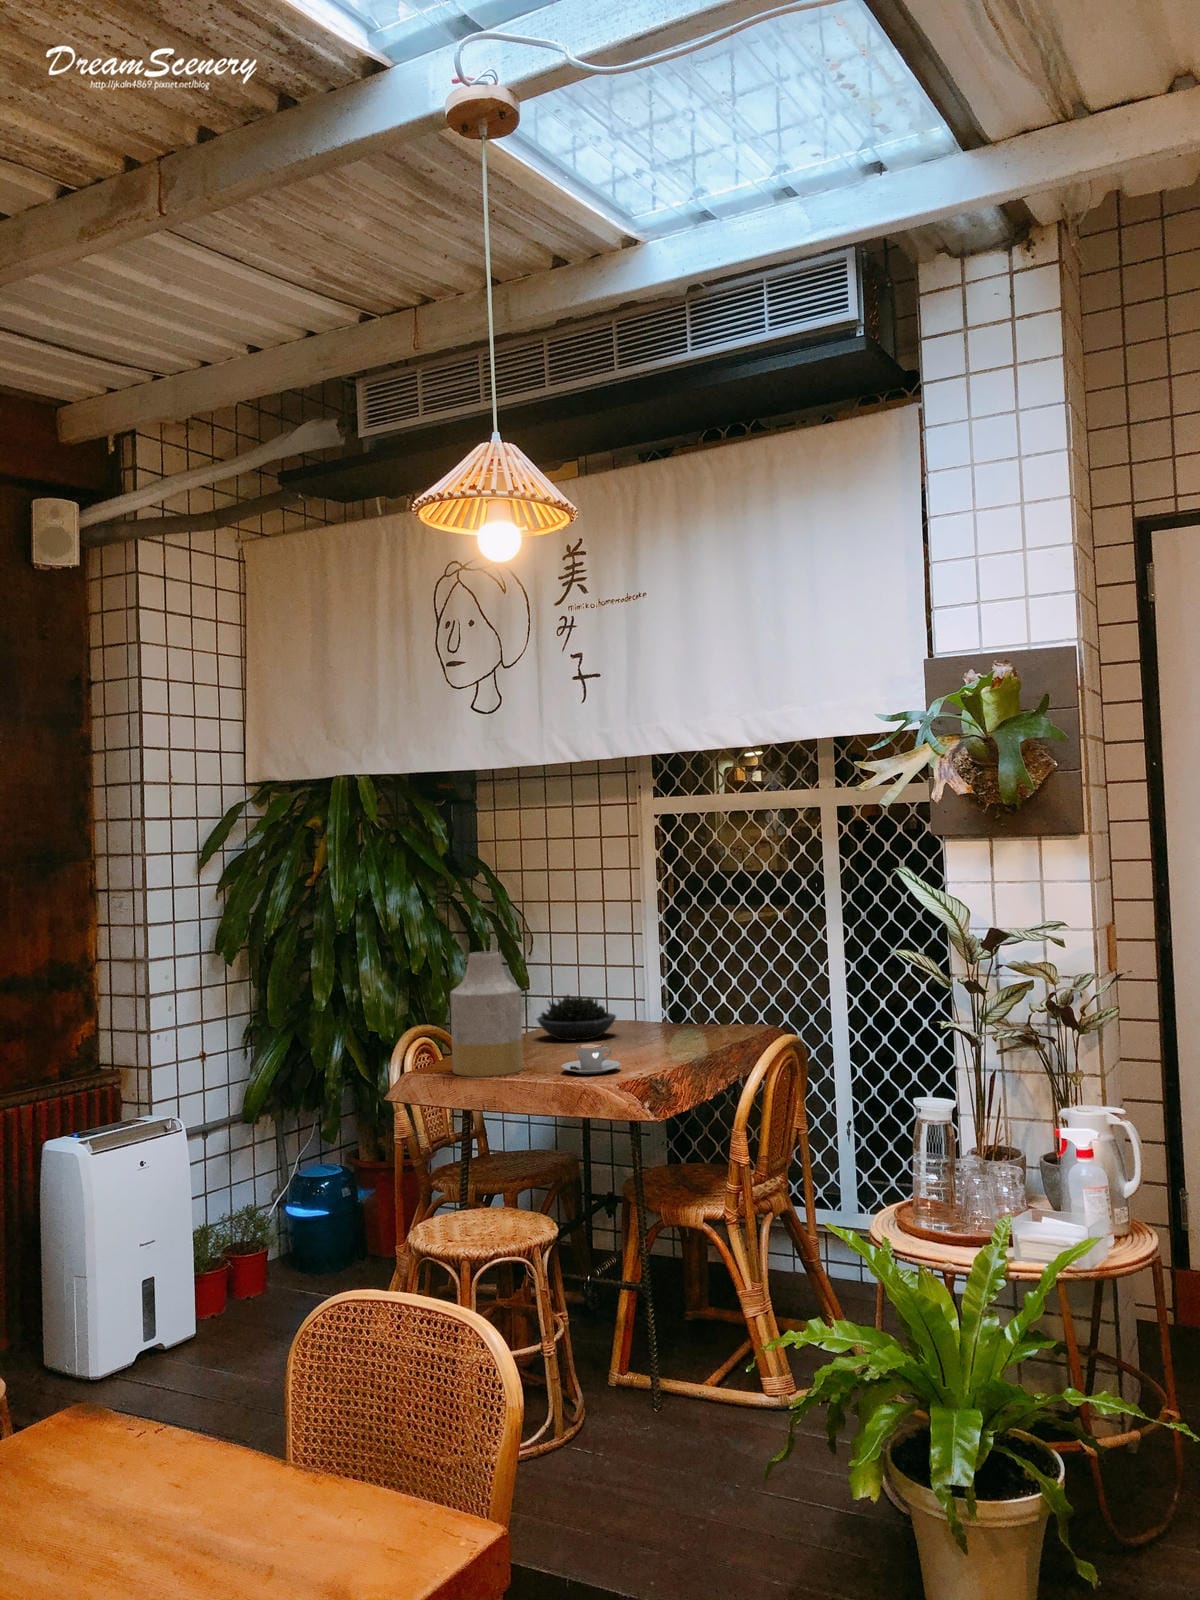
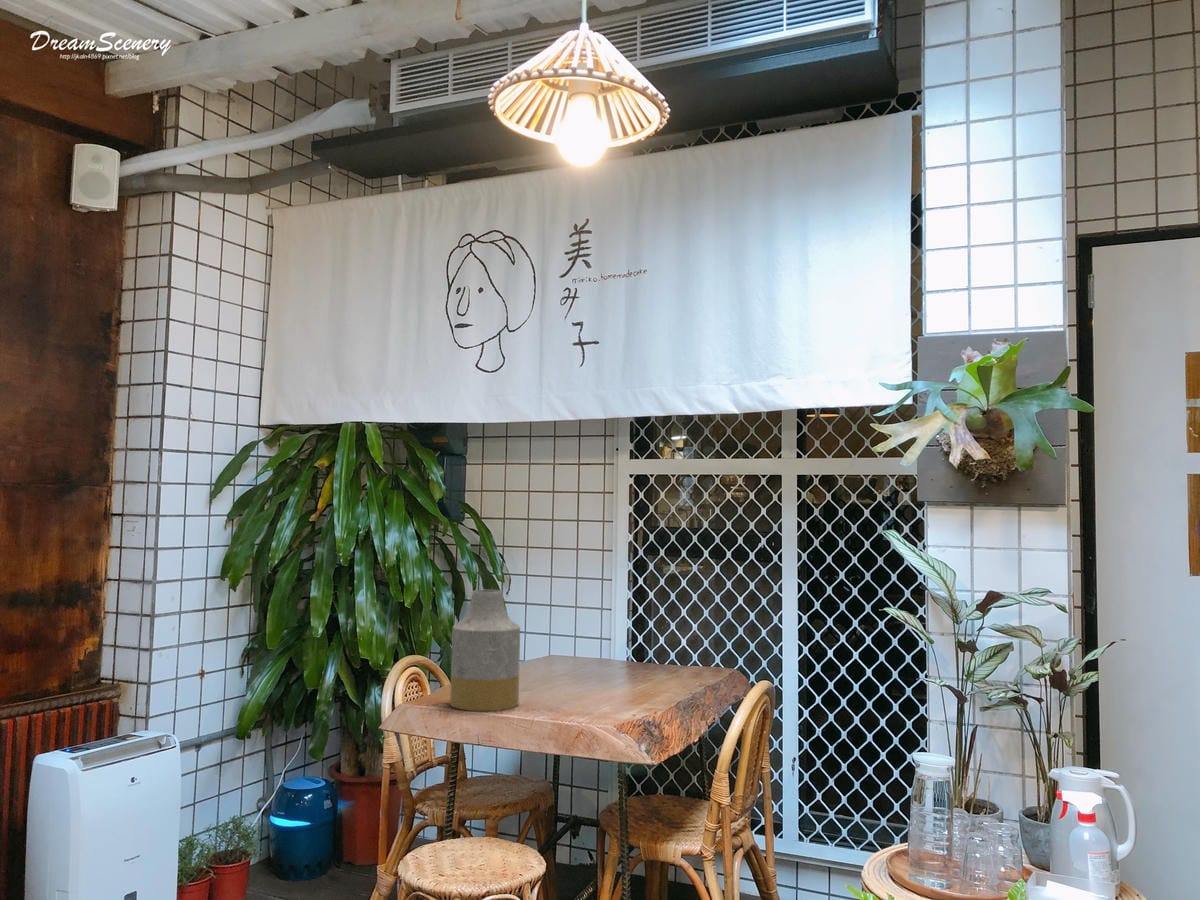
succulent plant: present [537,995,616,1040] -> none [522,632,596,676]
coffee cup: present [562,1044,621,1074] -> none [558,683,615,713]

